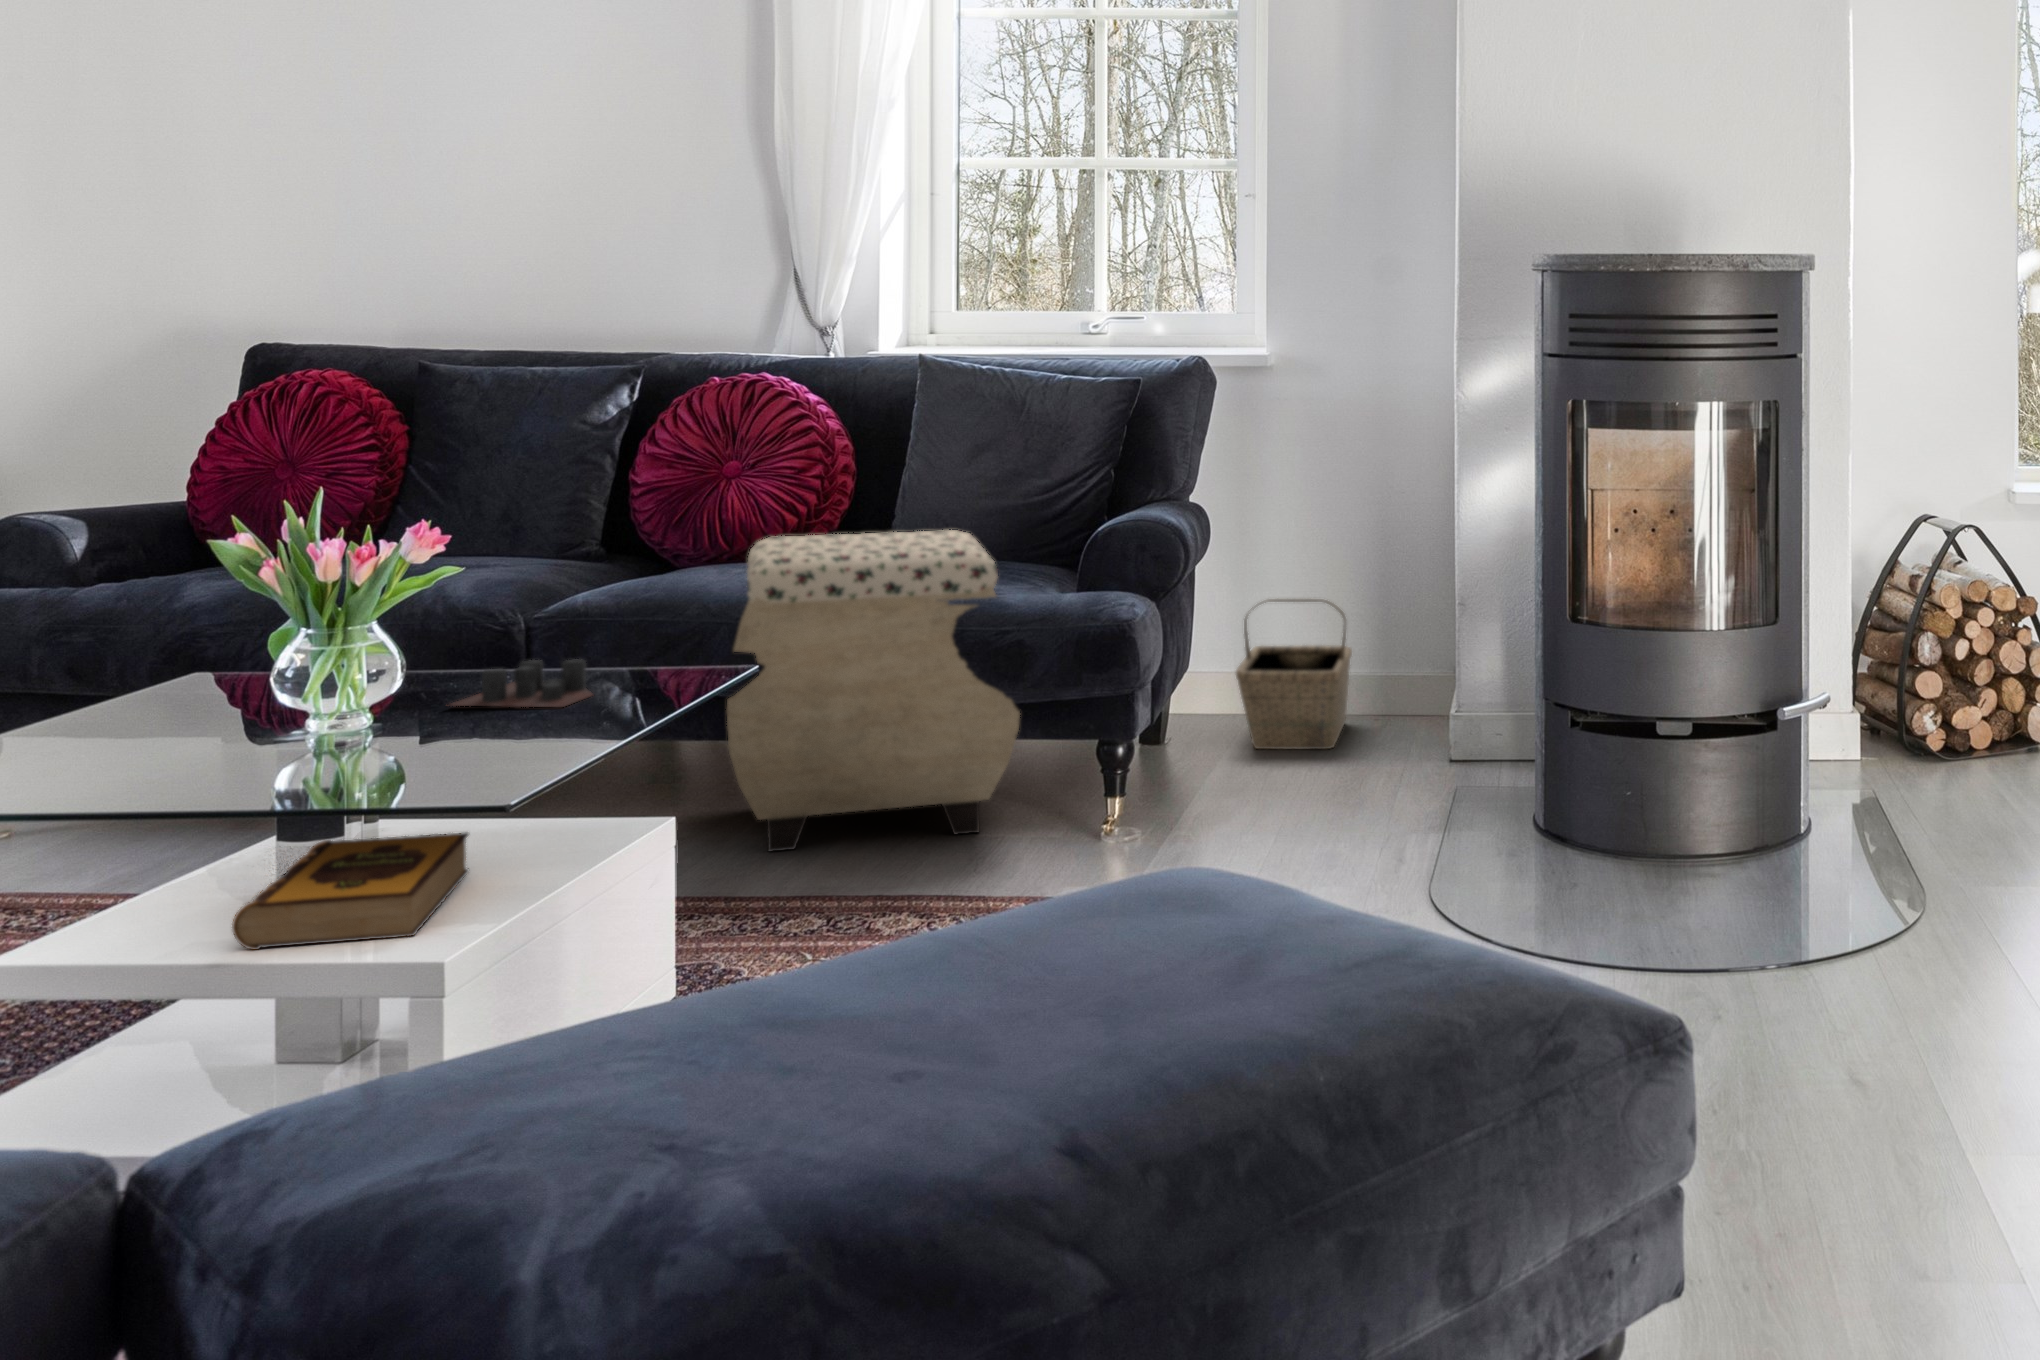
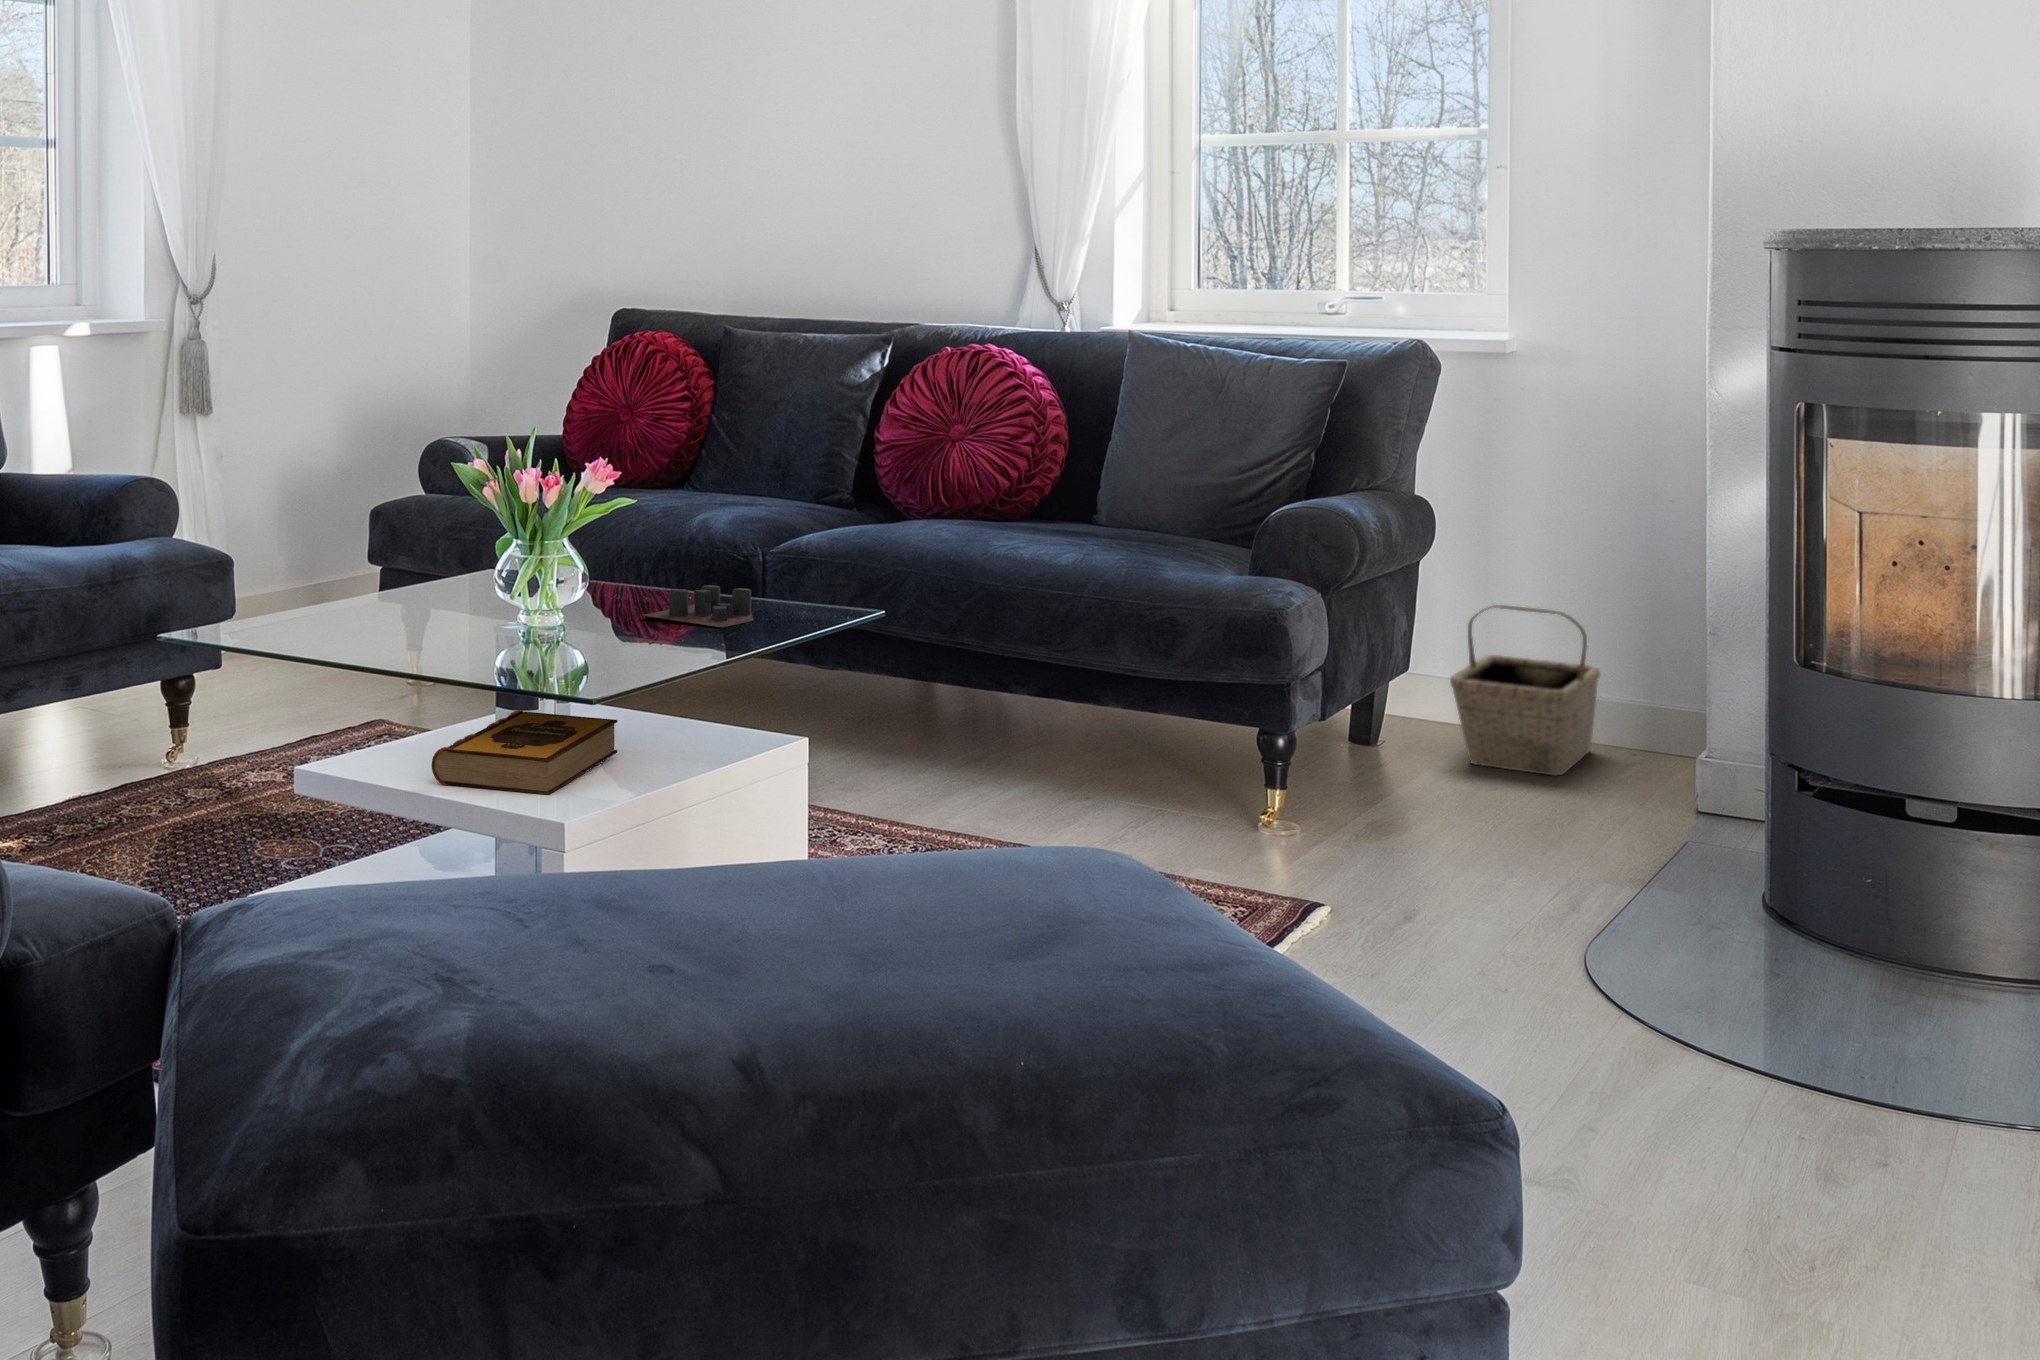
ottoman: present [727,530,1020,851] -> none [911,497,1184,801]

